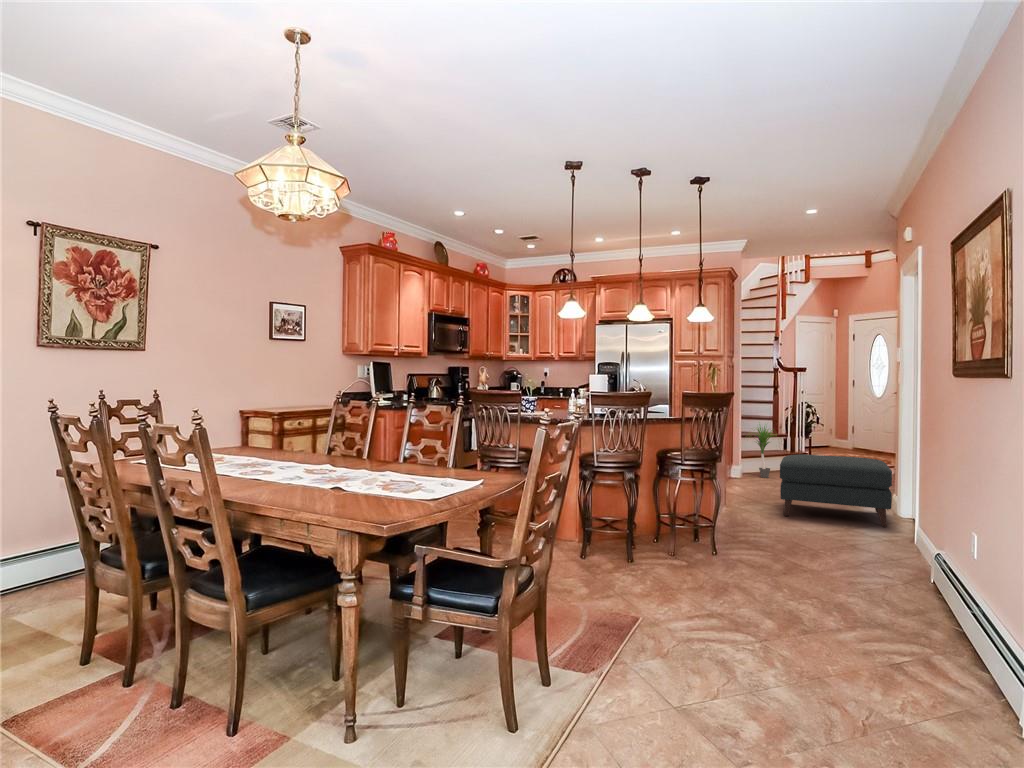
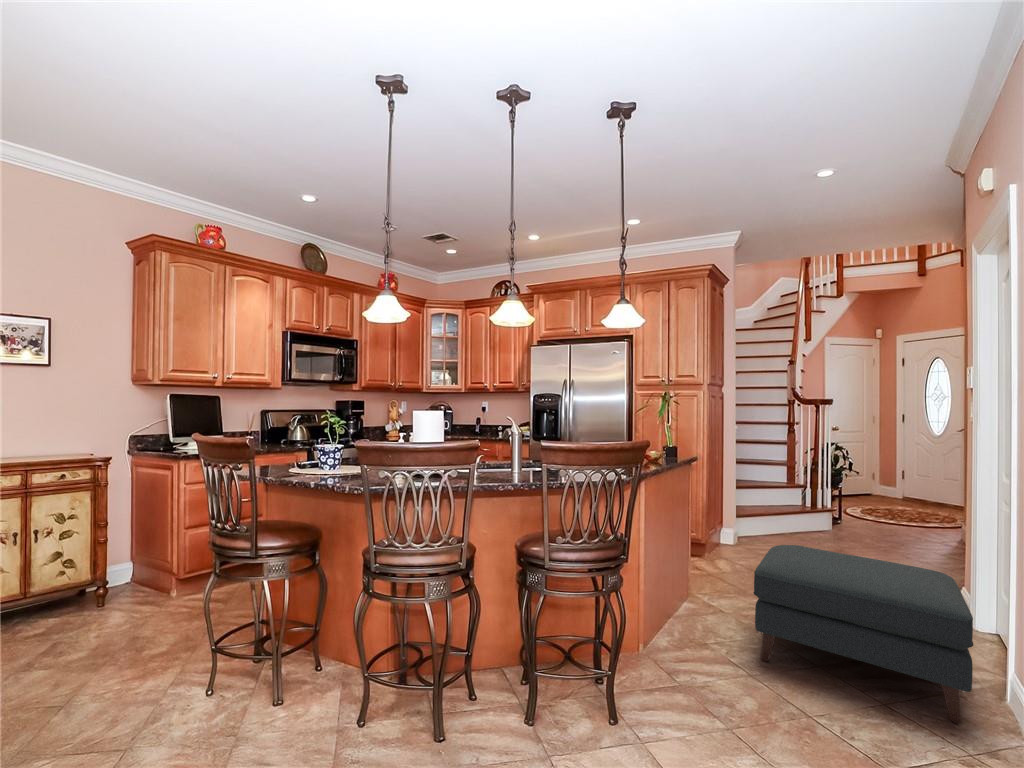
potted plant: present [756,424,774,478] -> none [735,469,793,550]

